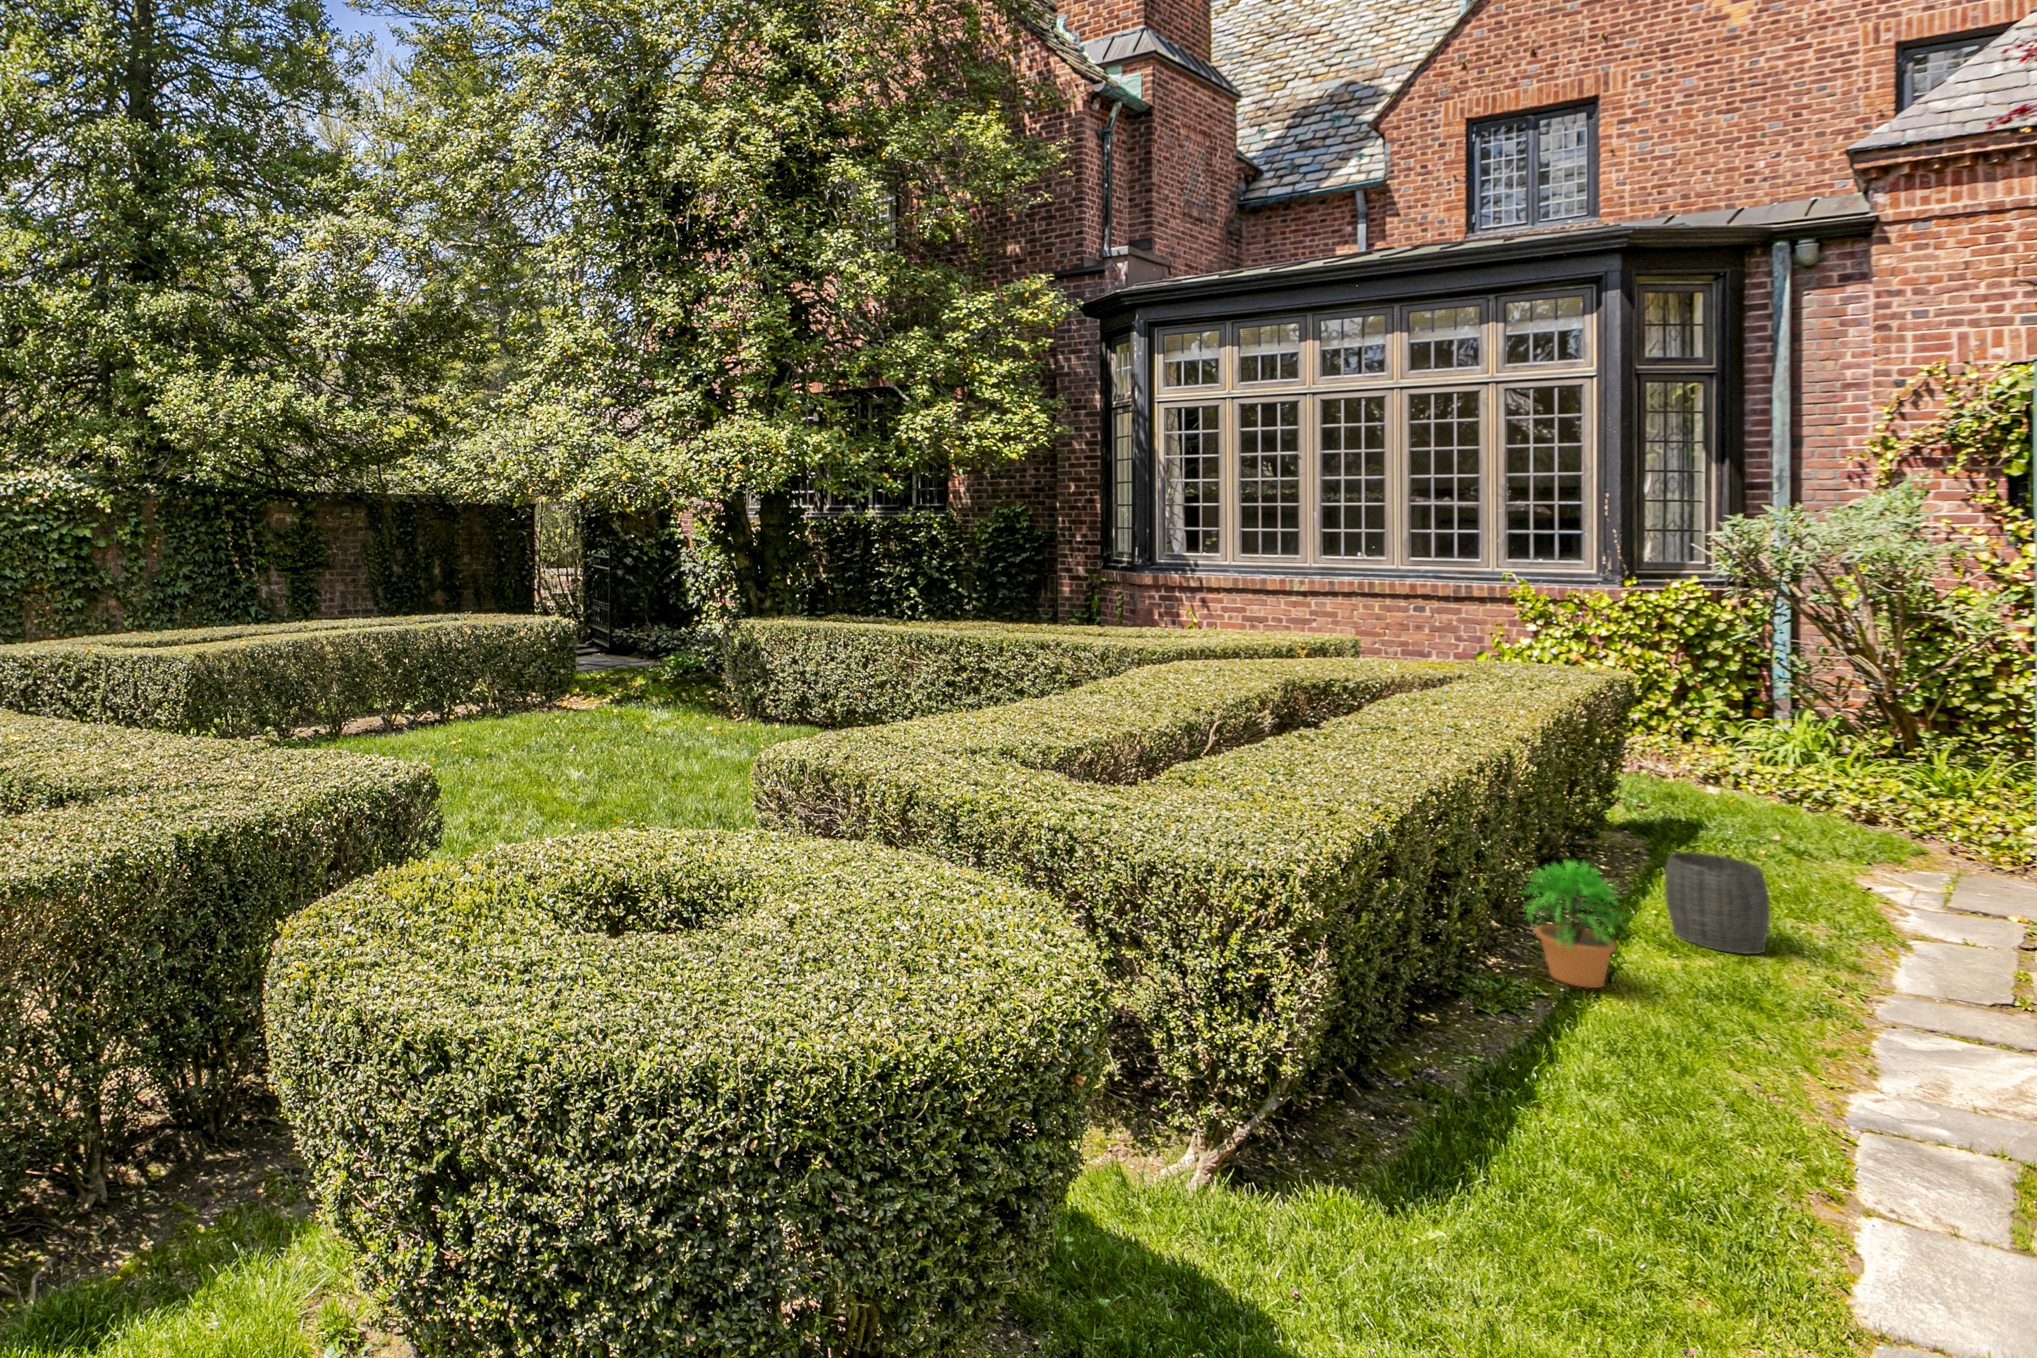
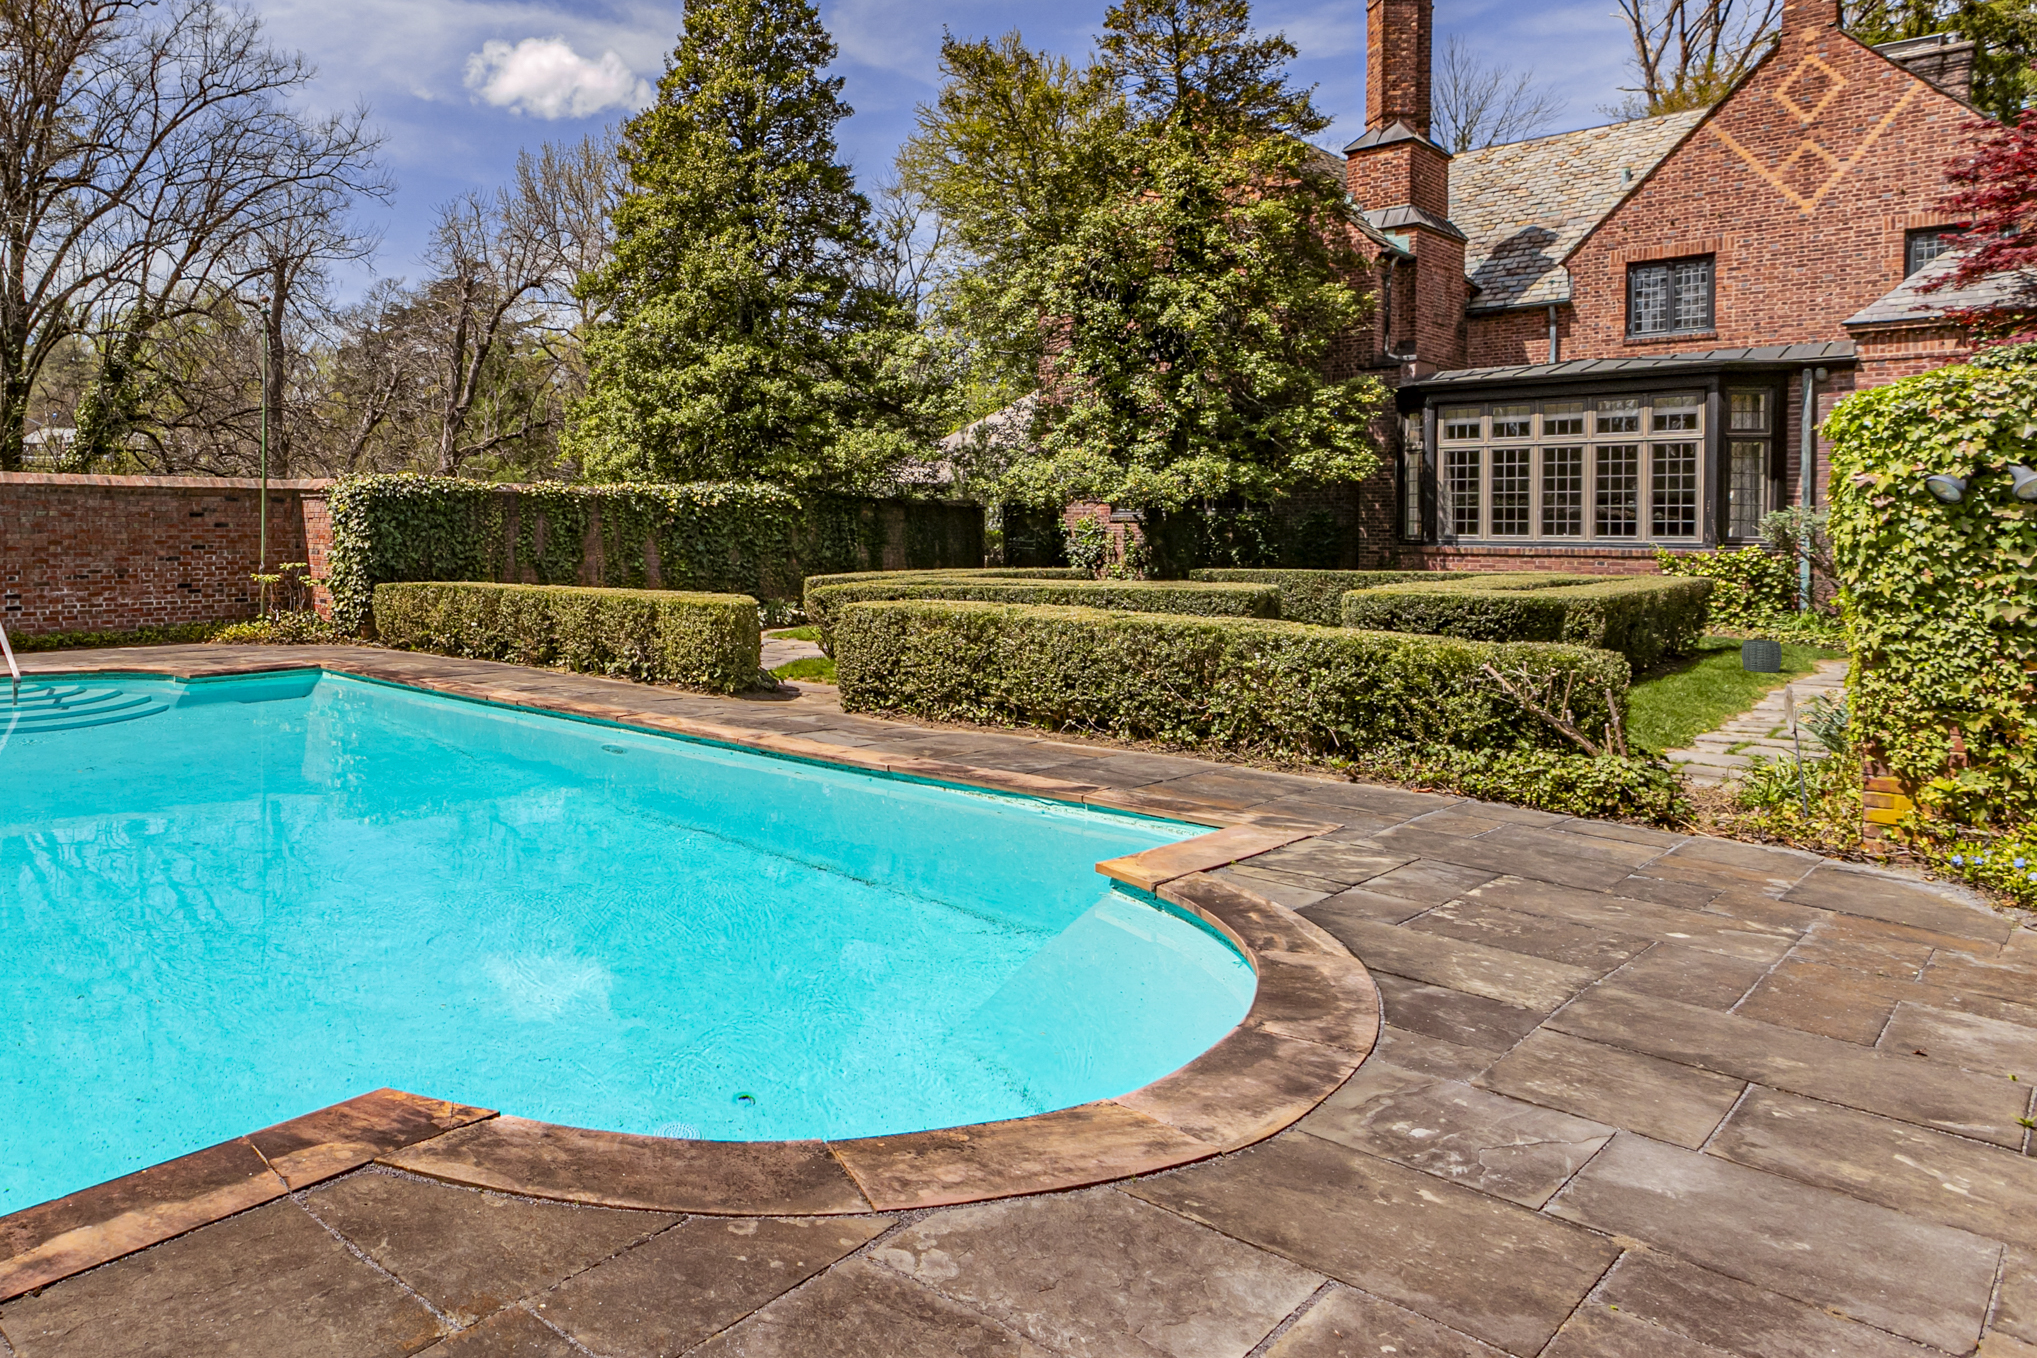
potted plant: present [1521,860,1625,988] -> none [1688,635,1732,678]

